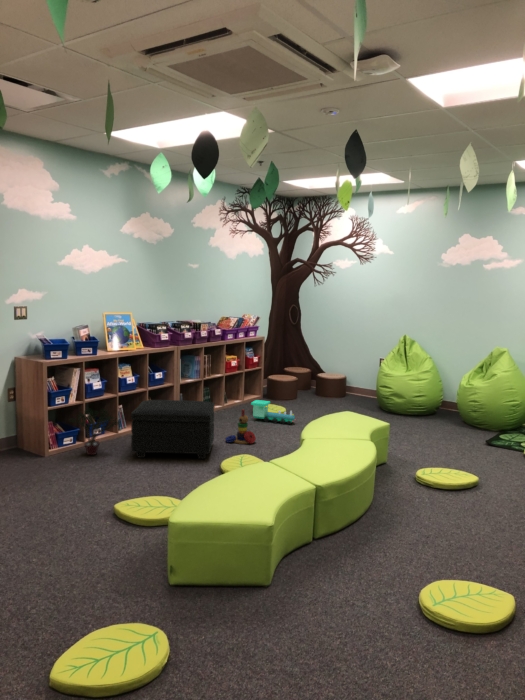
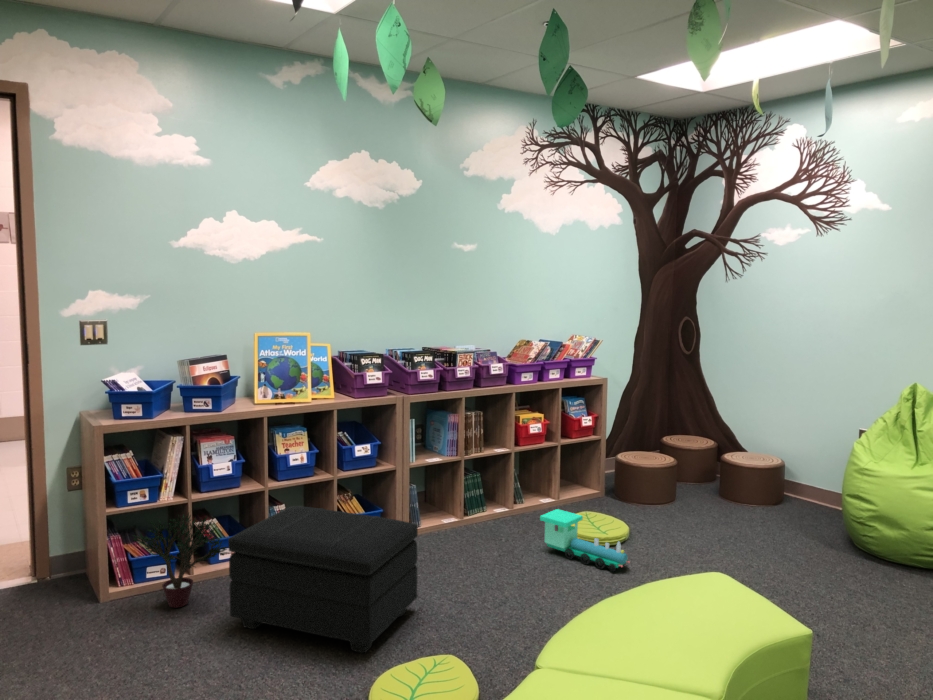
stacking toy: present [225,410,256,444] -> none [446,542,507,619]

